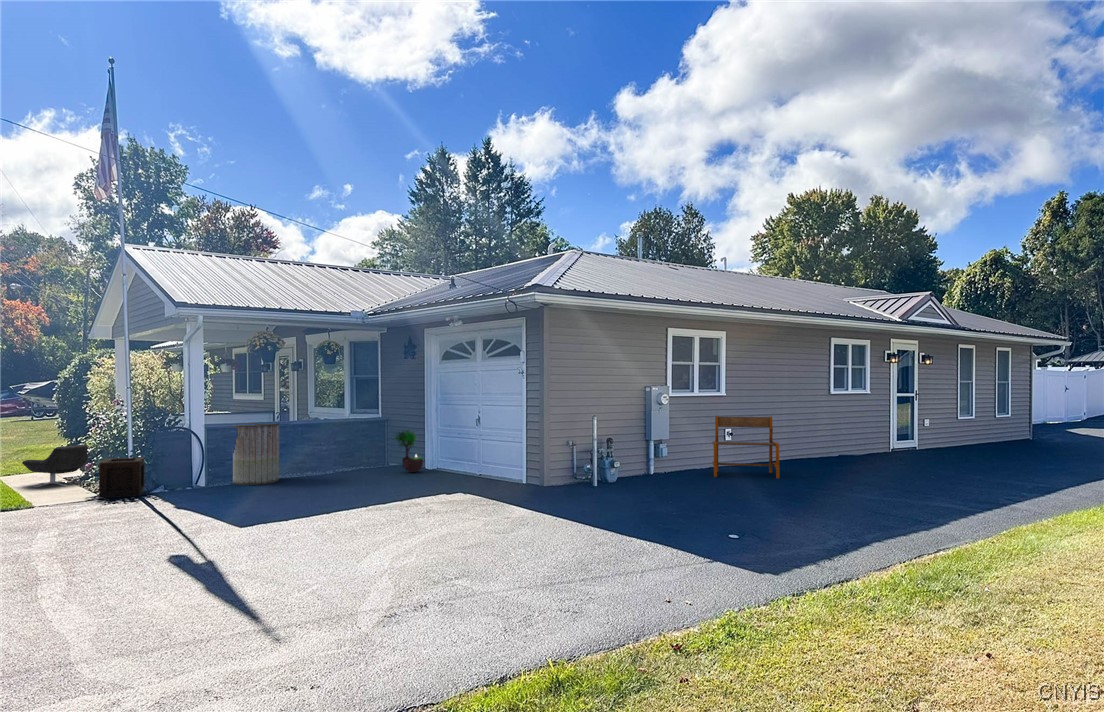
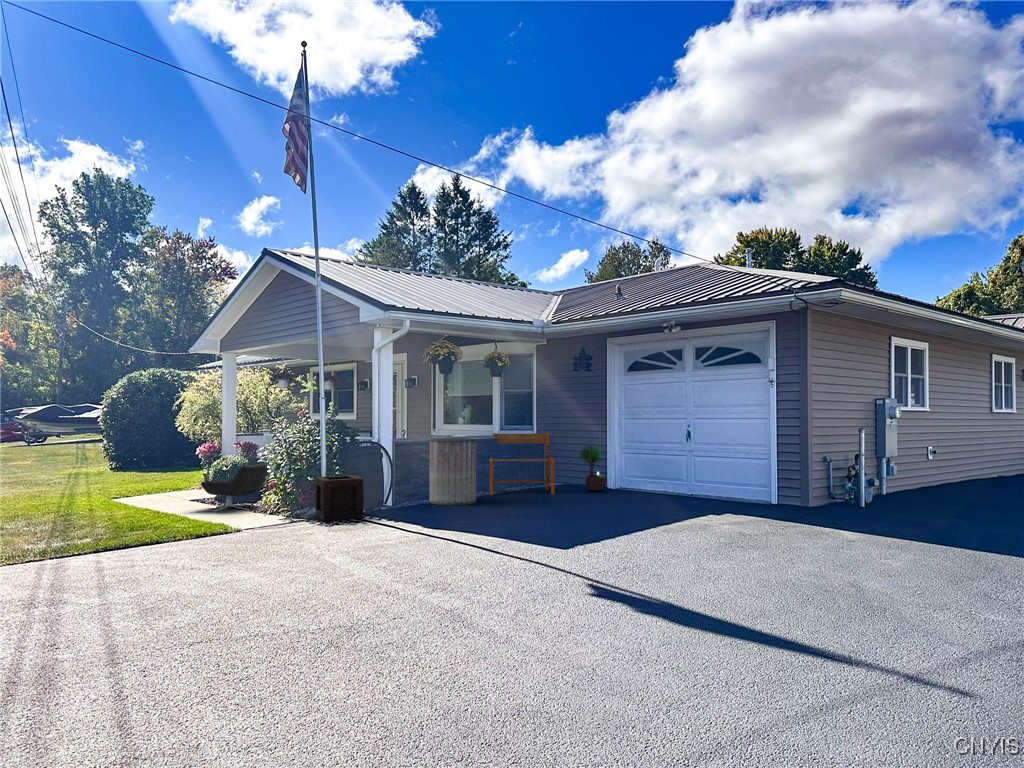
bench: present [713,416,780,478] -> present [490,433,555,495]

